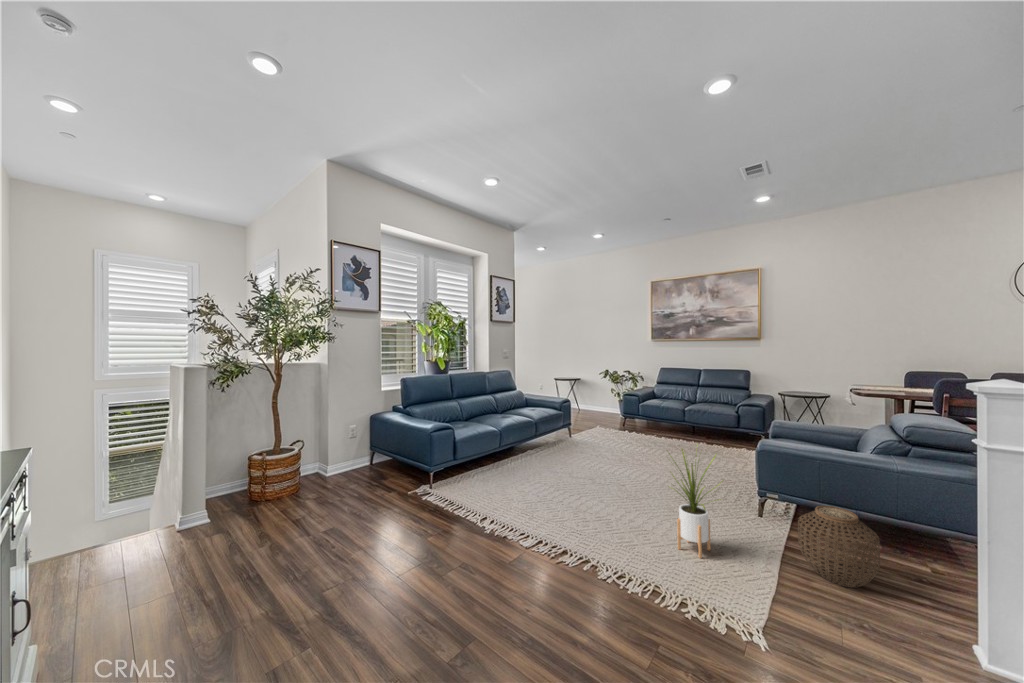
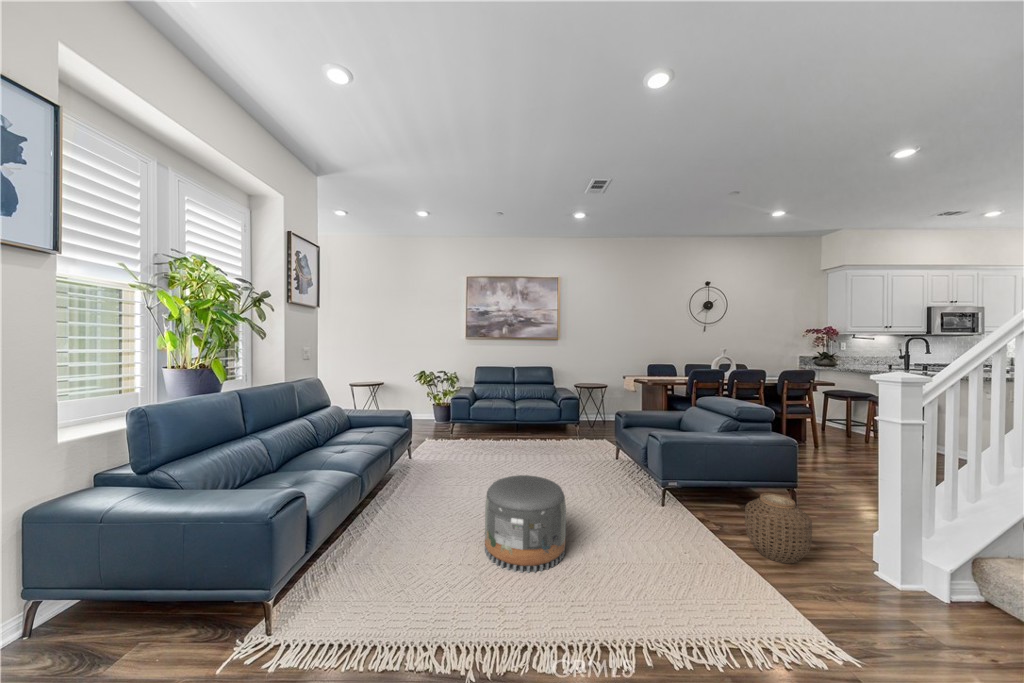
pouf: none [556,446,618,512] -> present [485,475,566,573]
house plant: present [673,449,721,558] -> none [653,456,722,584]

